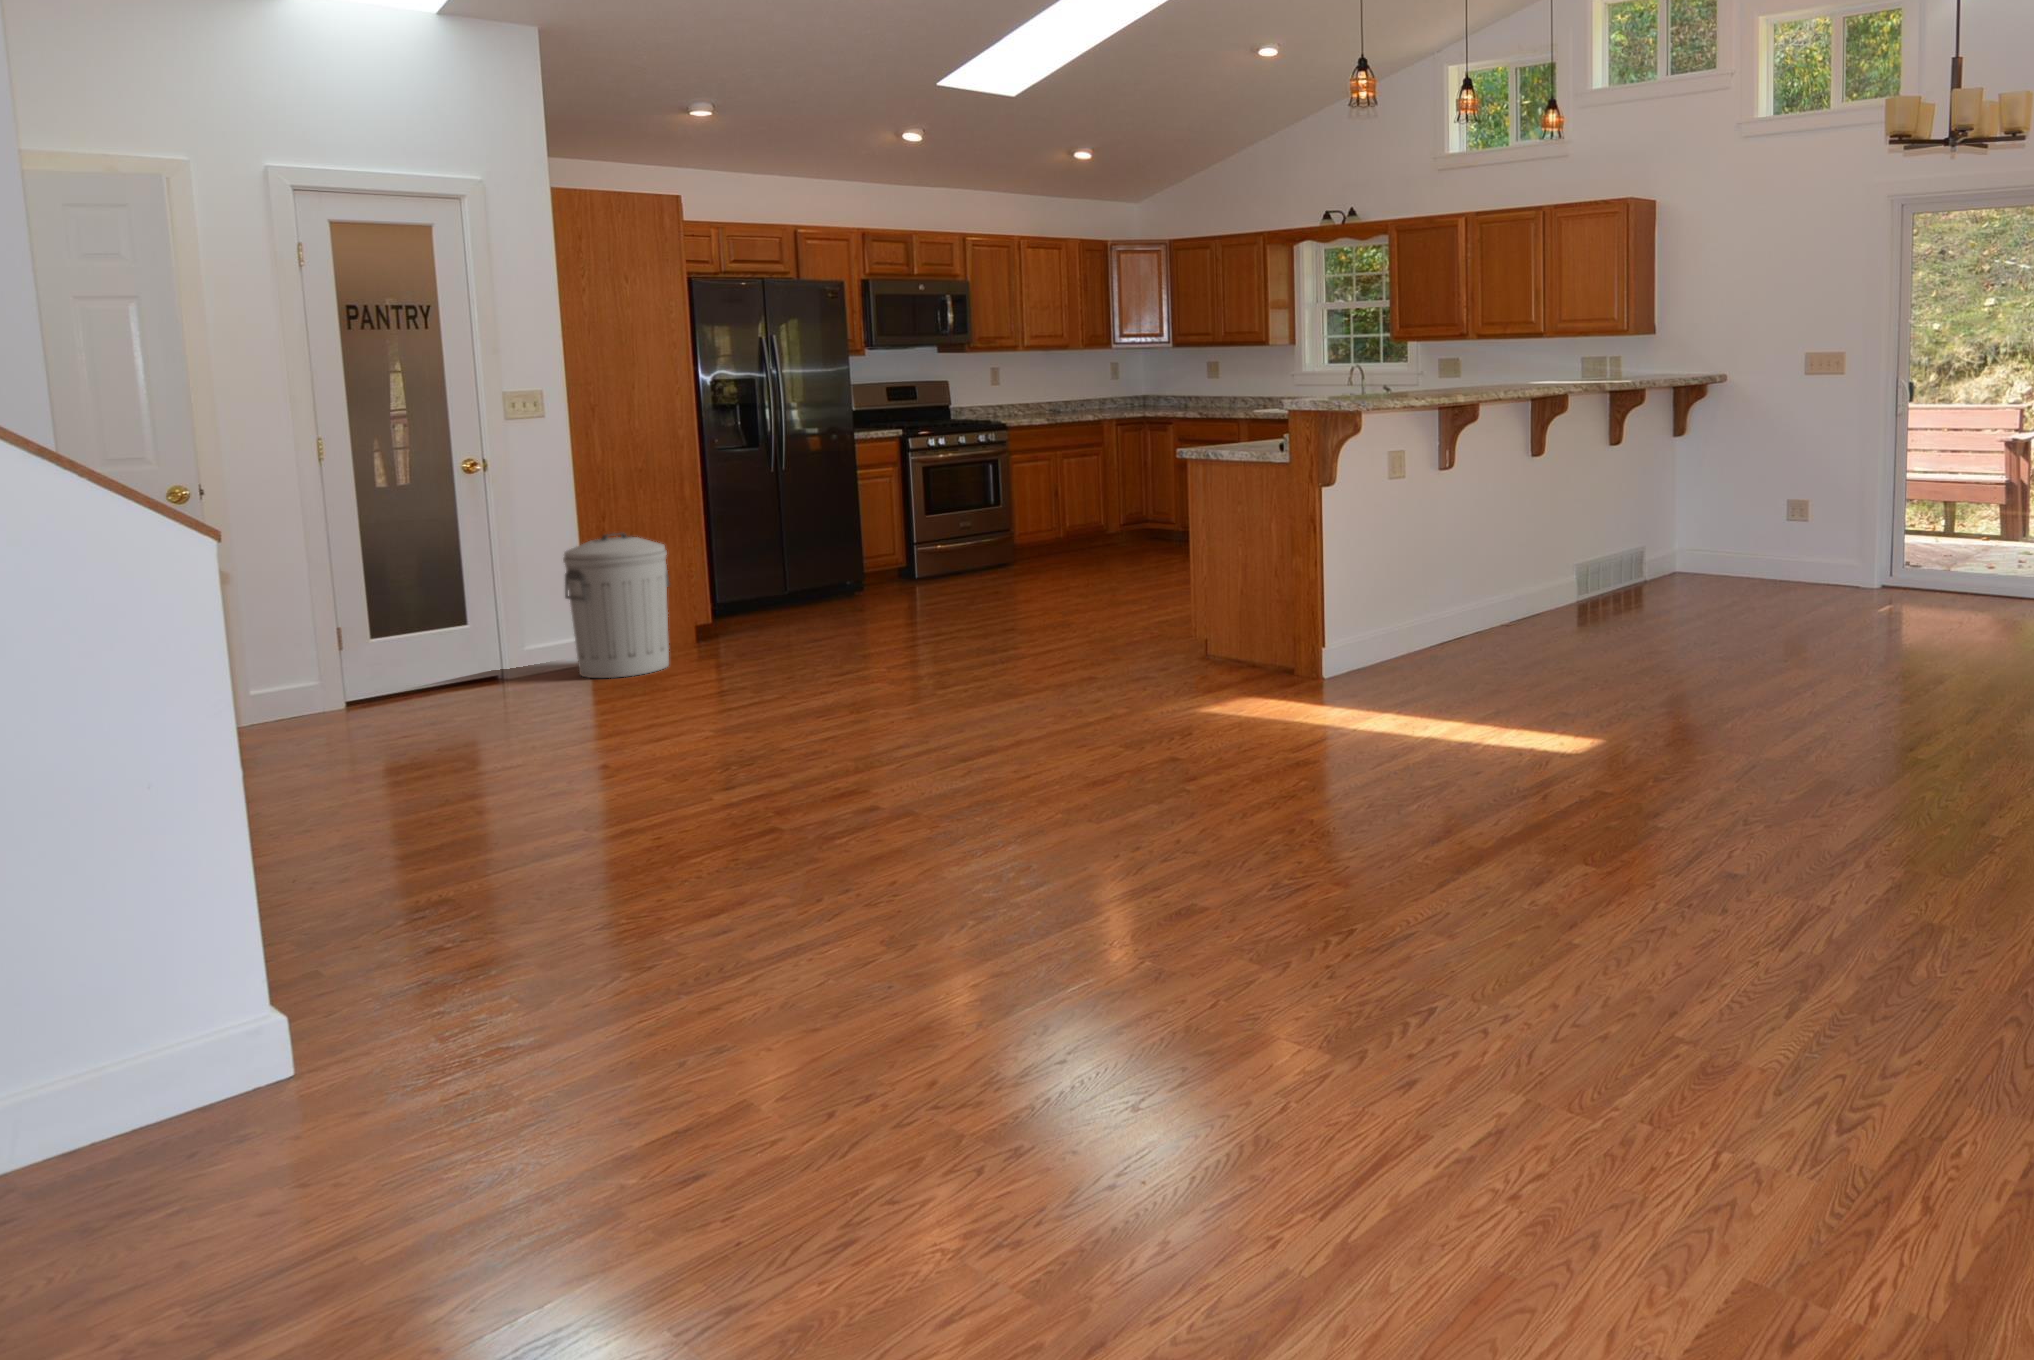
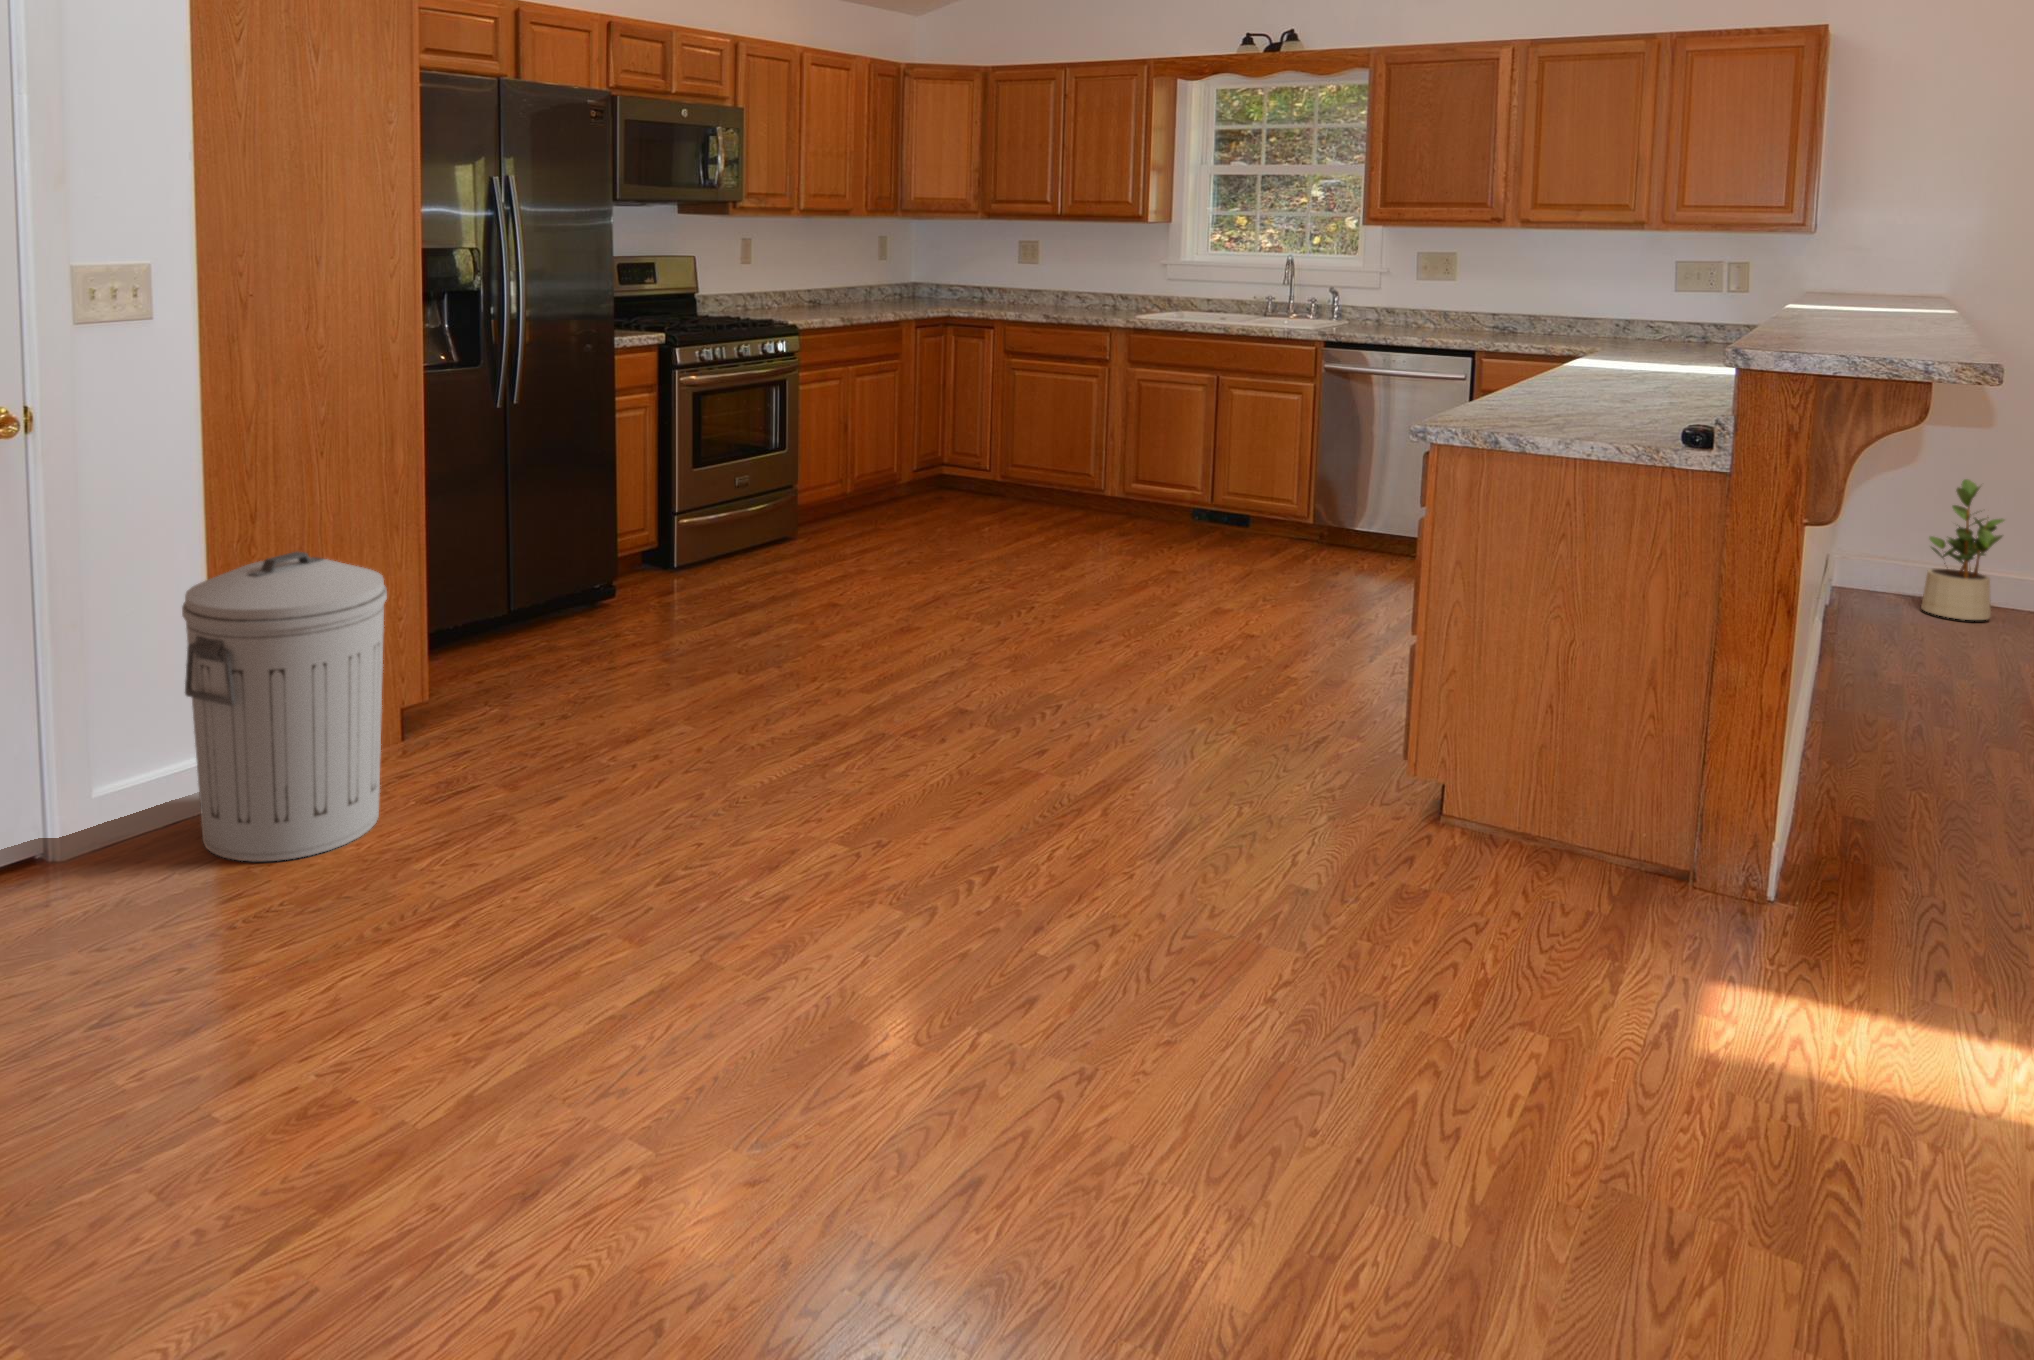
potted plant: none [1705,494,1754,585] -> present [1921,479,2004,620]

